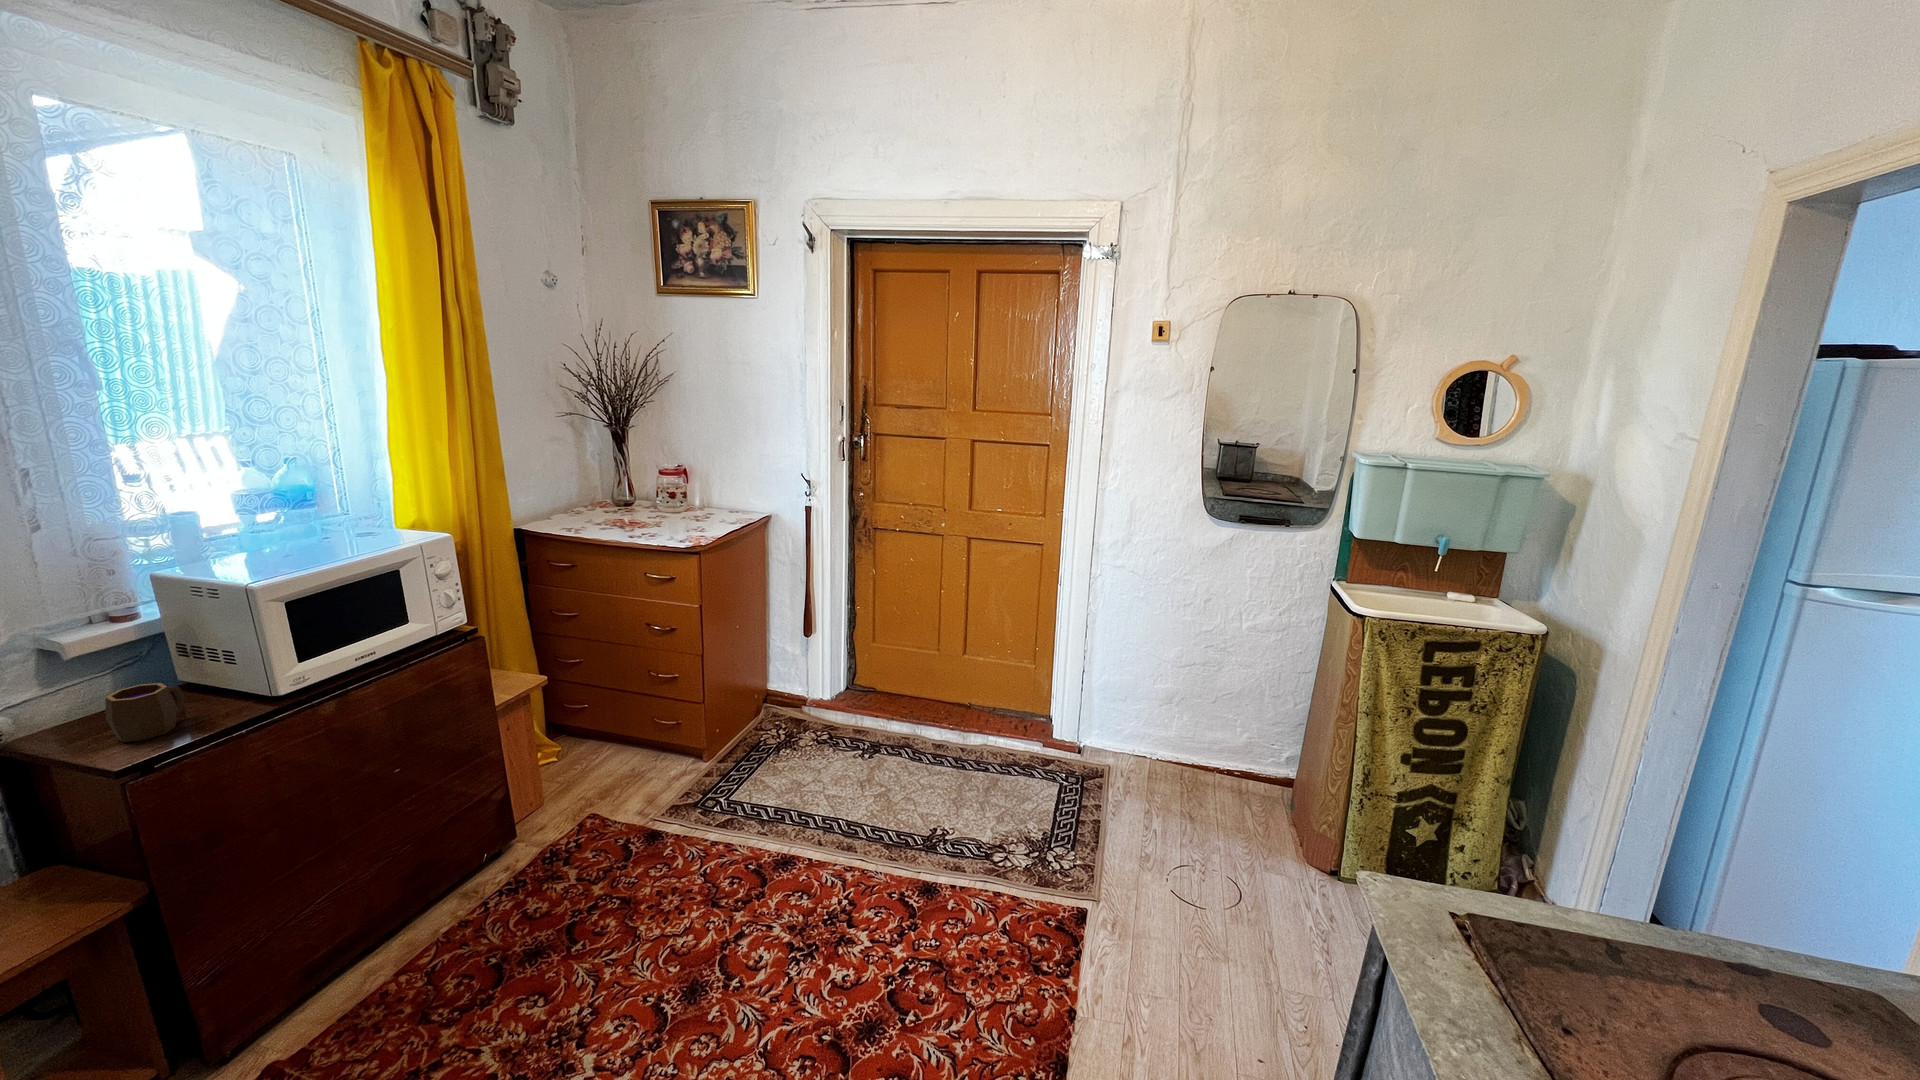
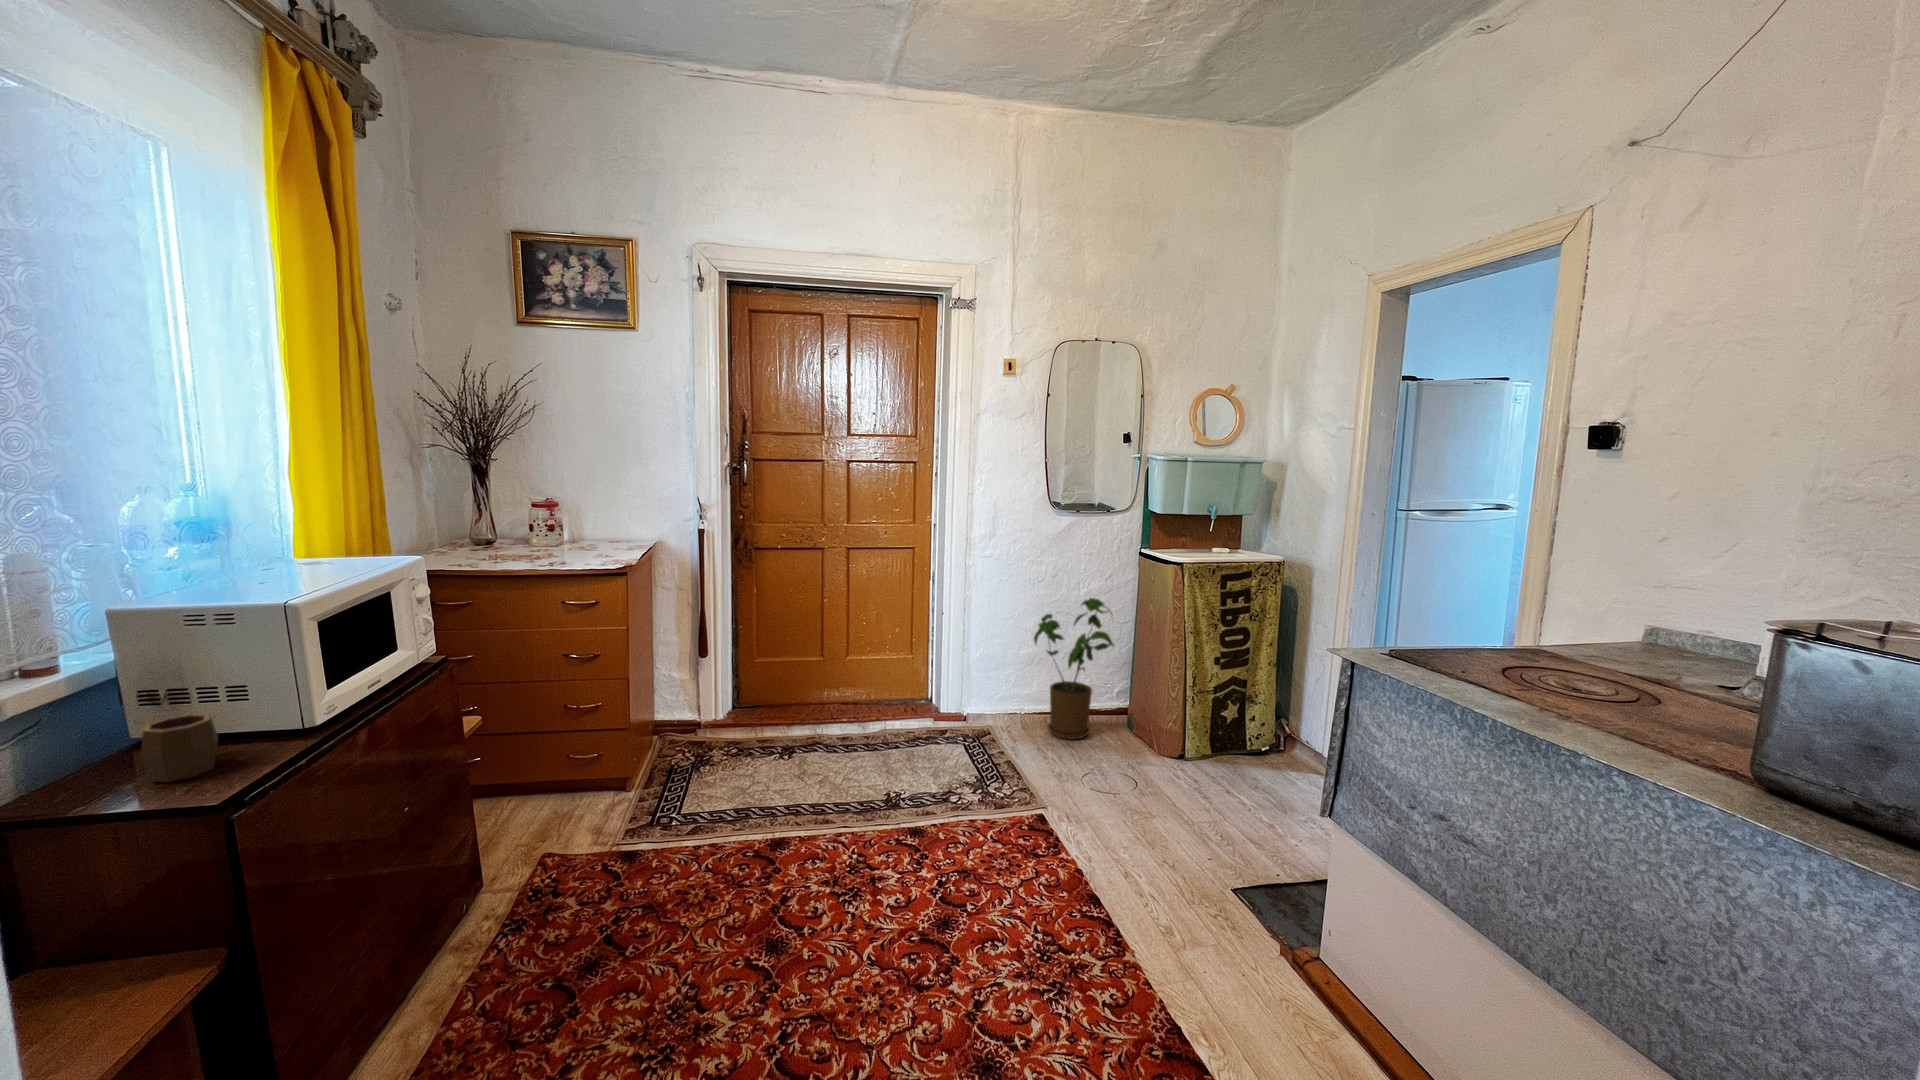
house plant: none [1167,635,1276,810] -> present [1034,598,1114,740]

